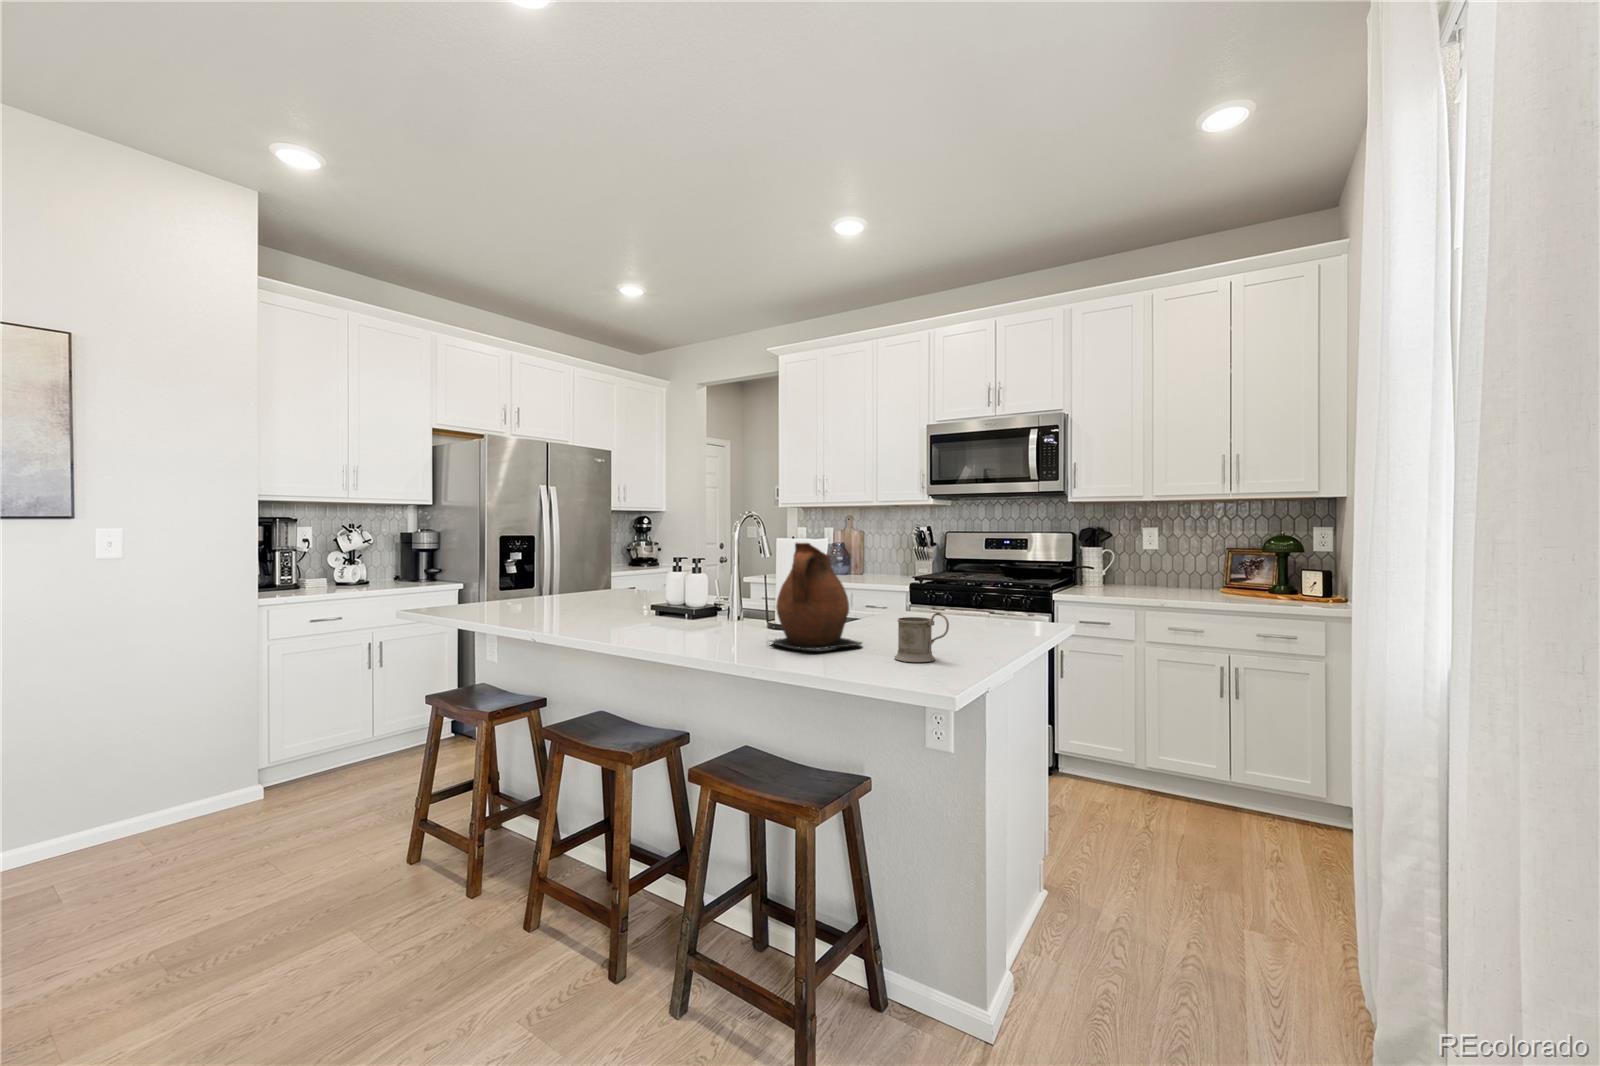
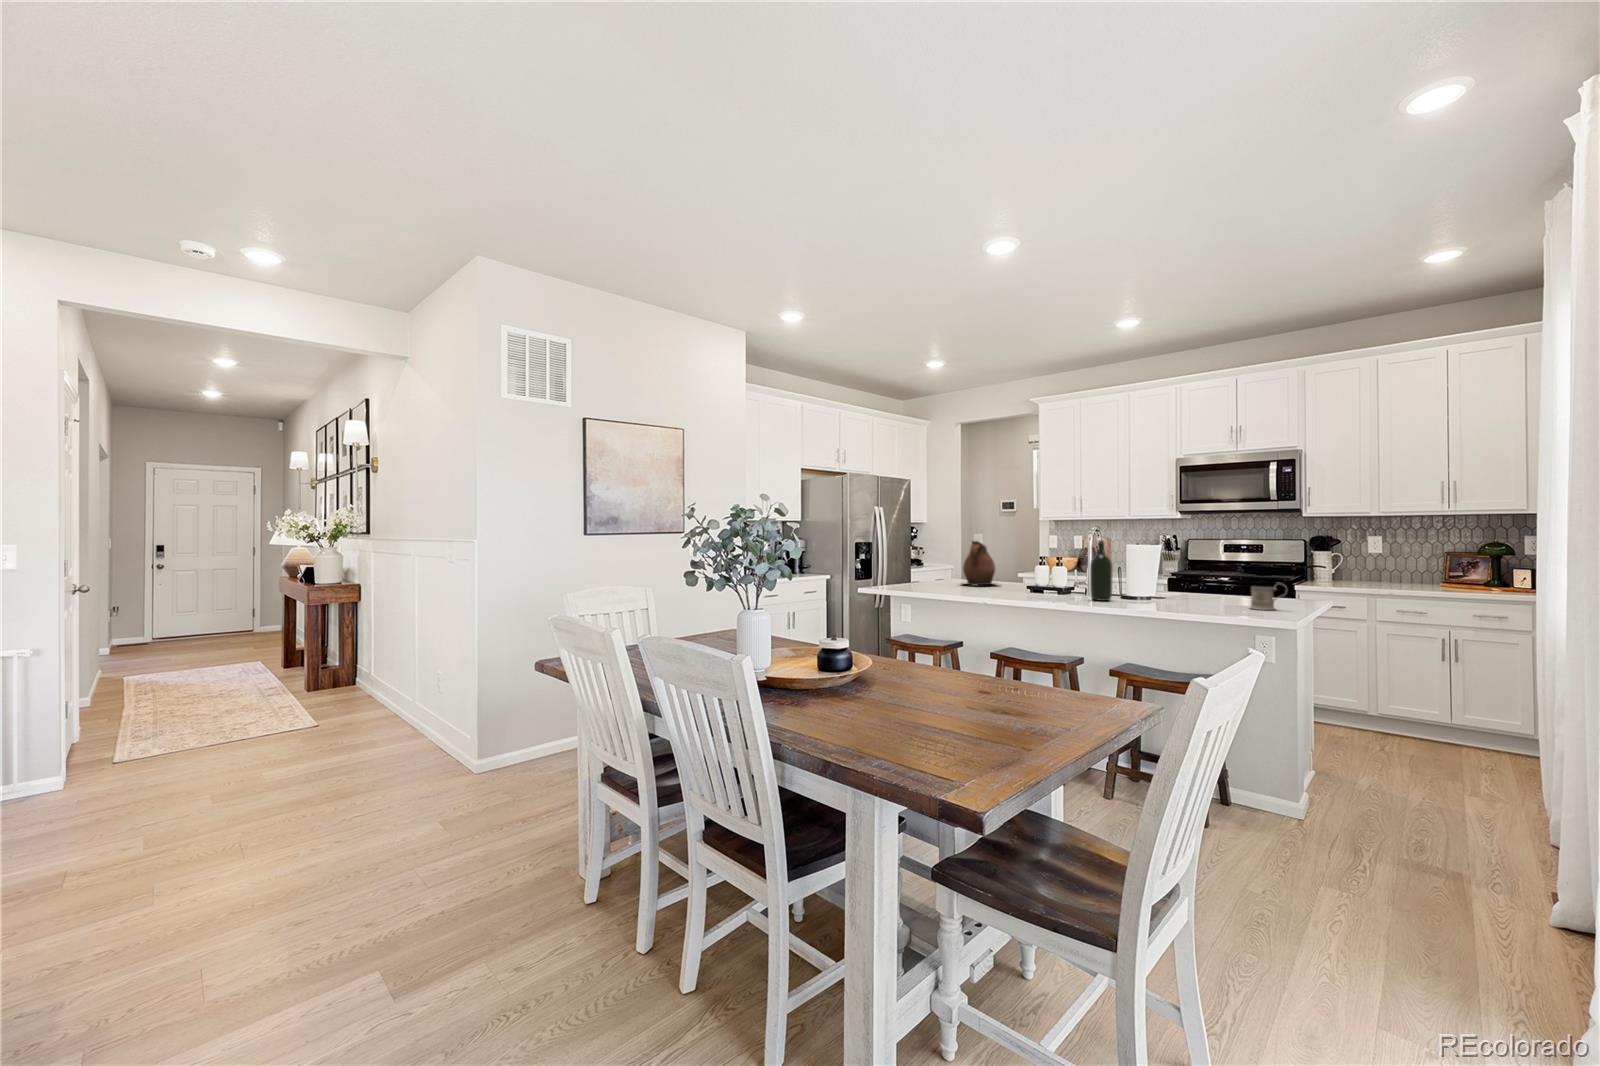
wine bottle: none [667,534,704,641] -> present [1090,540,1112,601]
ceramic pitcher: present [772,543,862,650] -> present [963,541,995,585]

